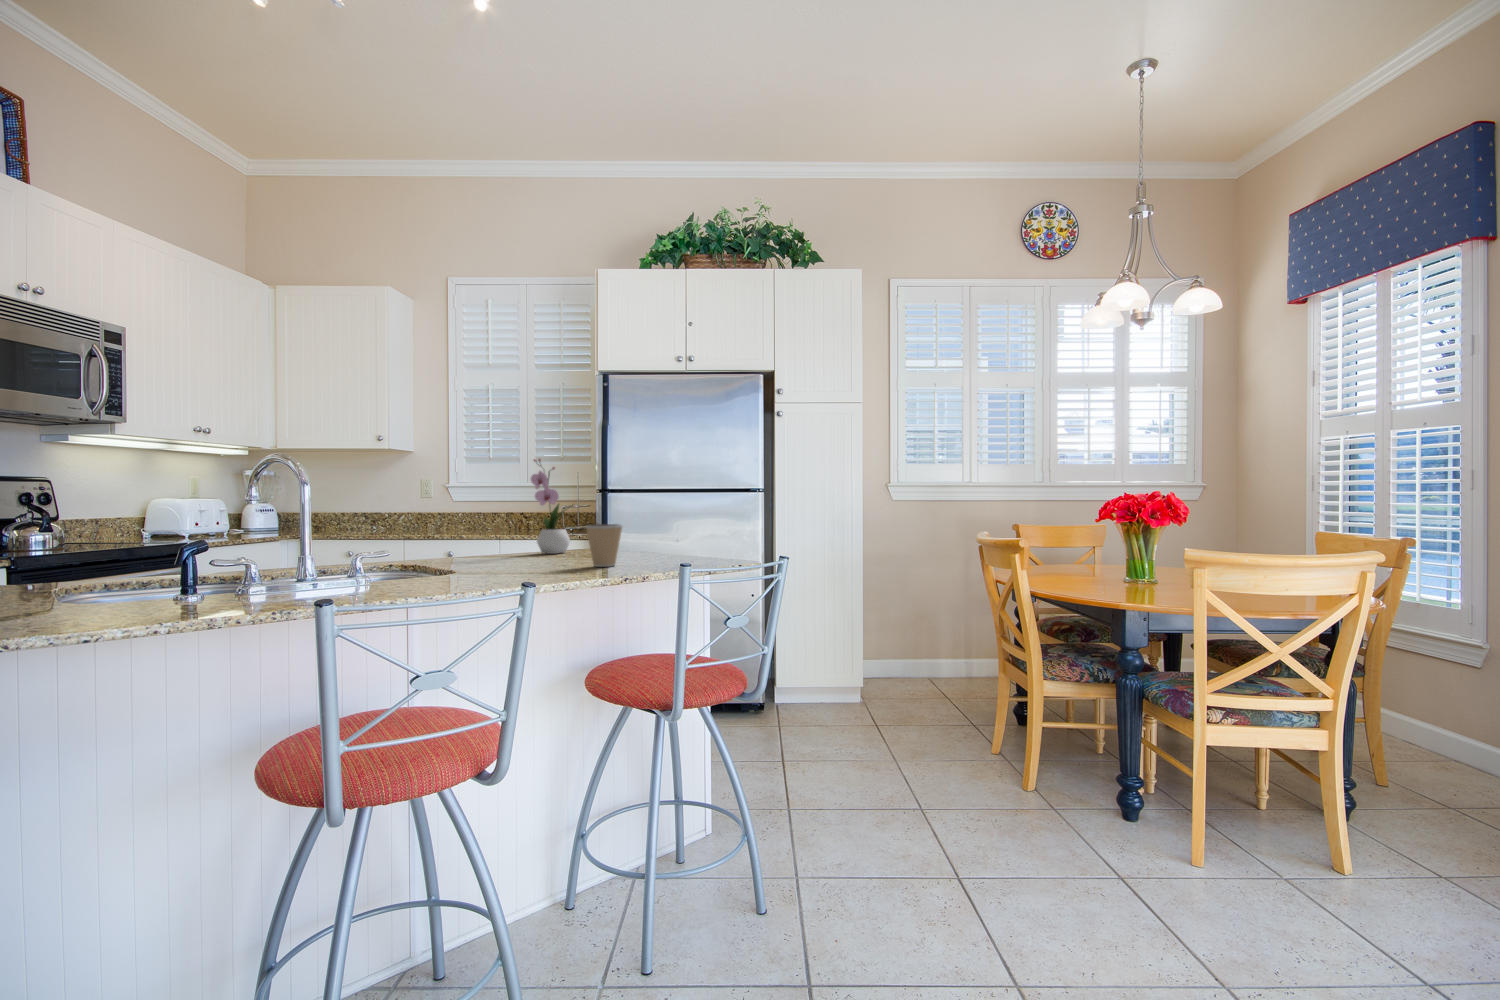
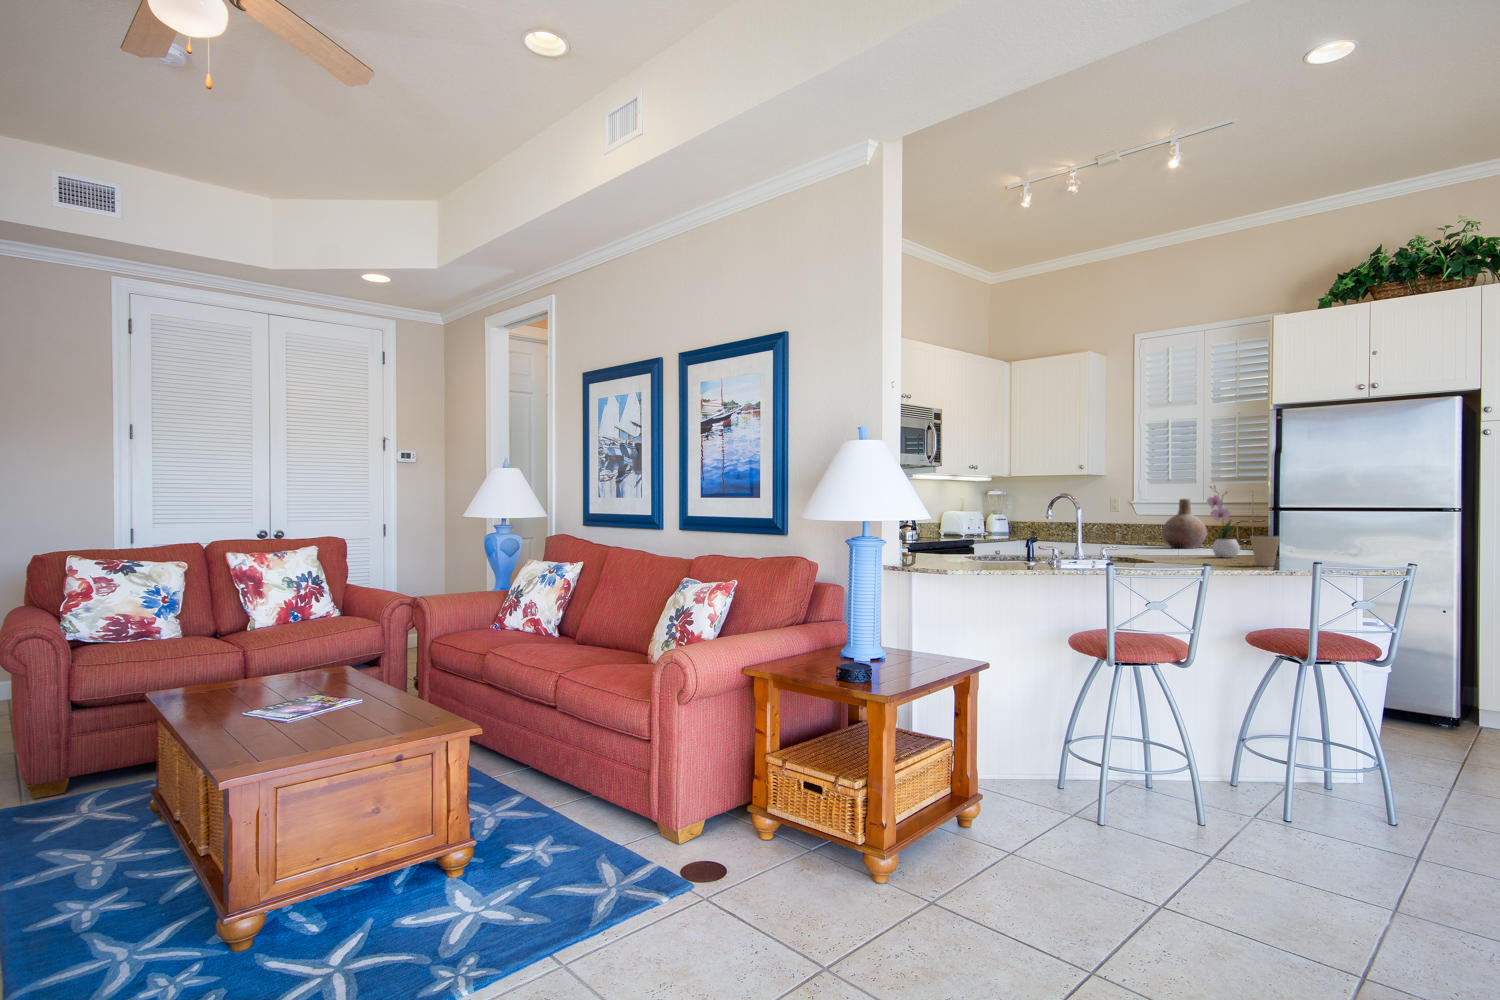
vase: none [480,480,531,541] -> present [1162,499,1207,548]

